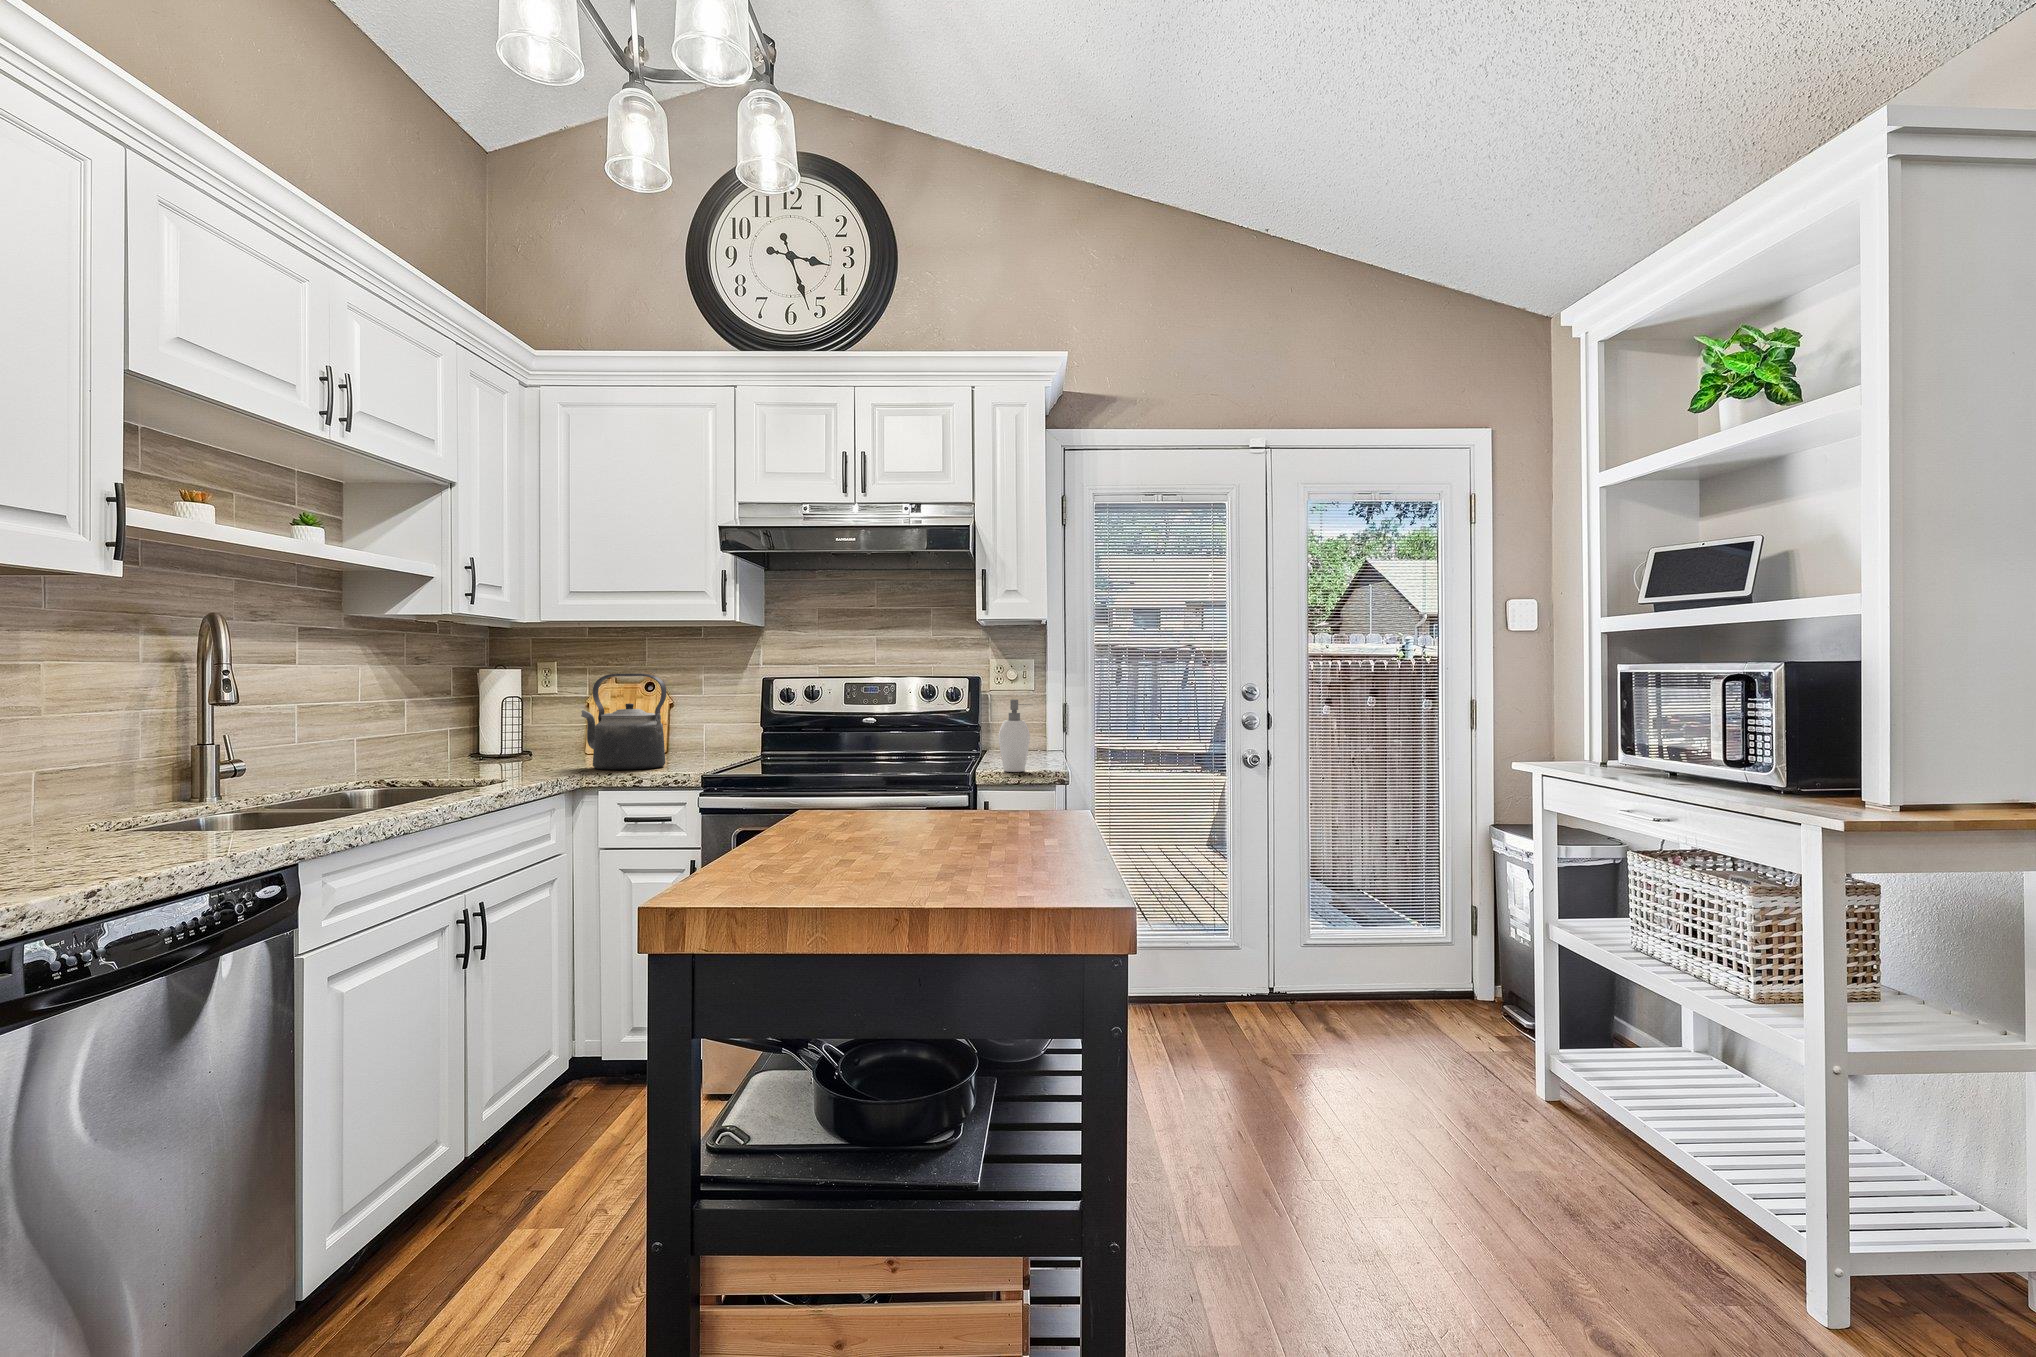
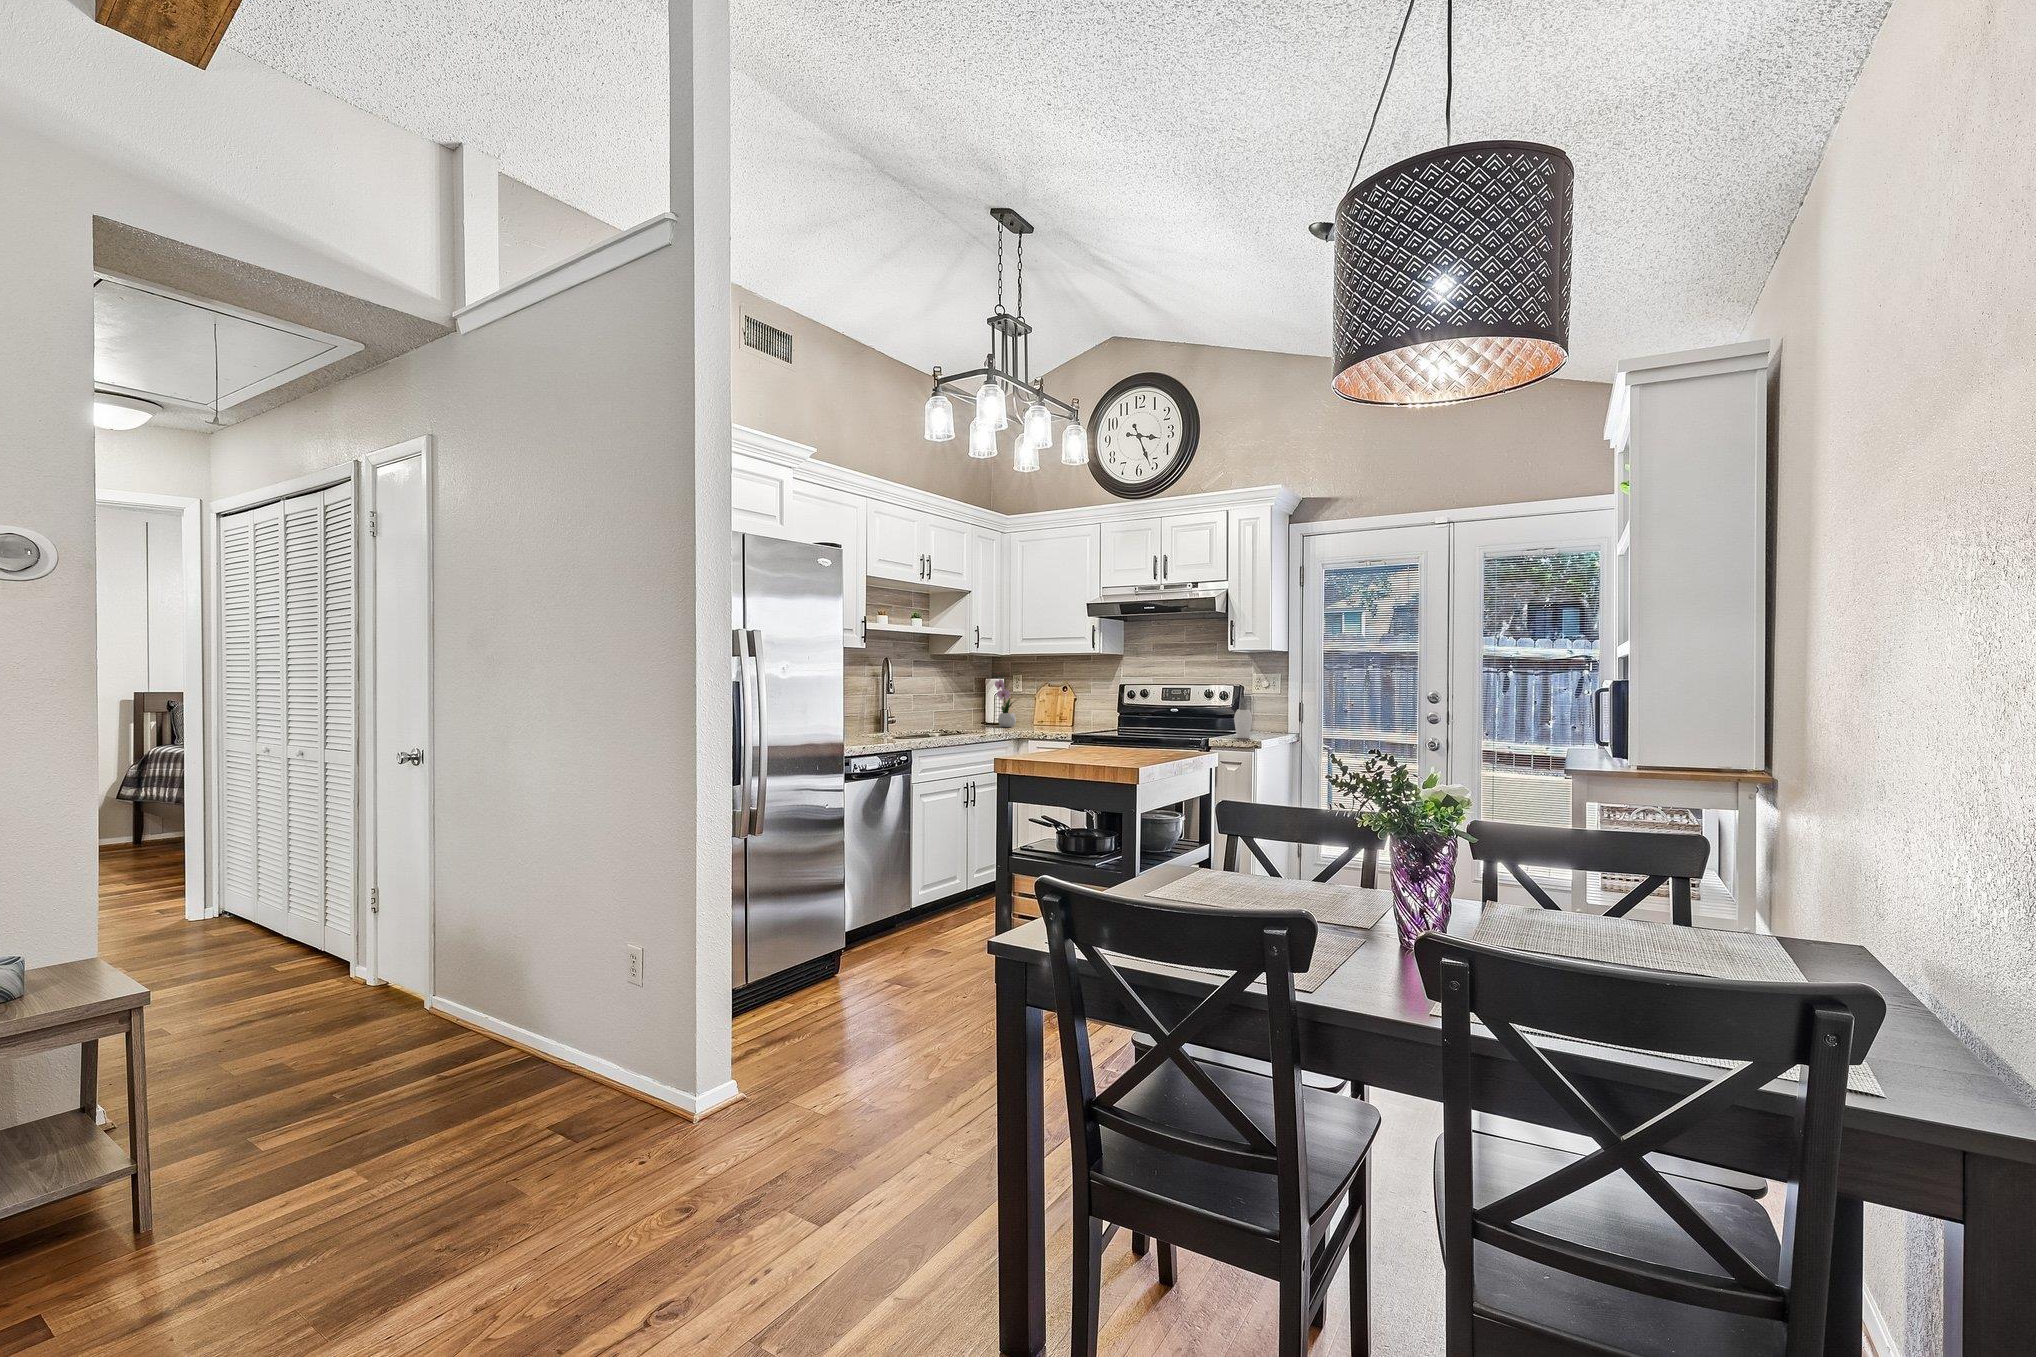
flower arrangement: none [505,658,557,766] -> present [995,672,1016,727]
kettle: present [581,674,666,770] -> none [1029,681,1069,730]

